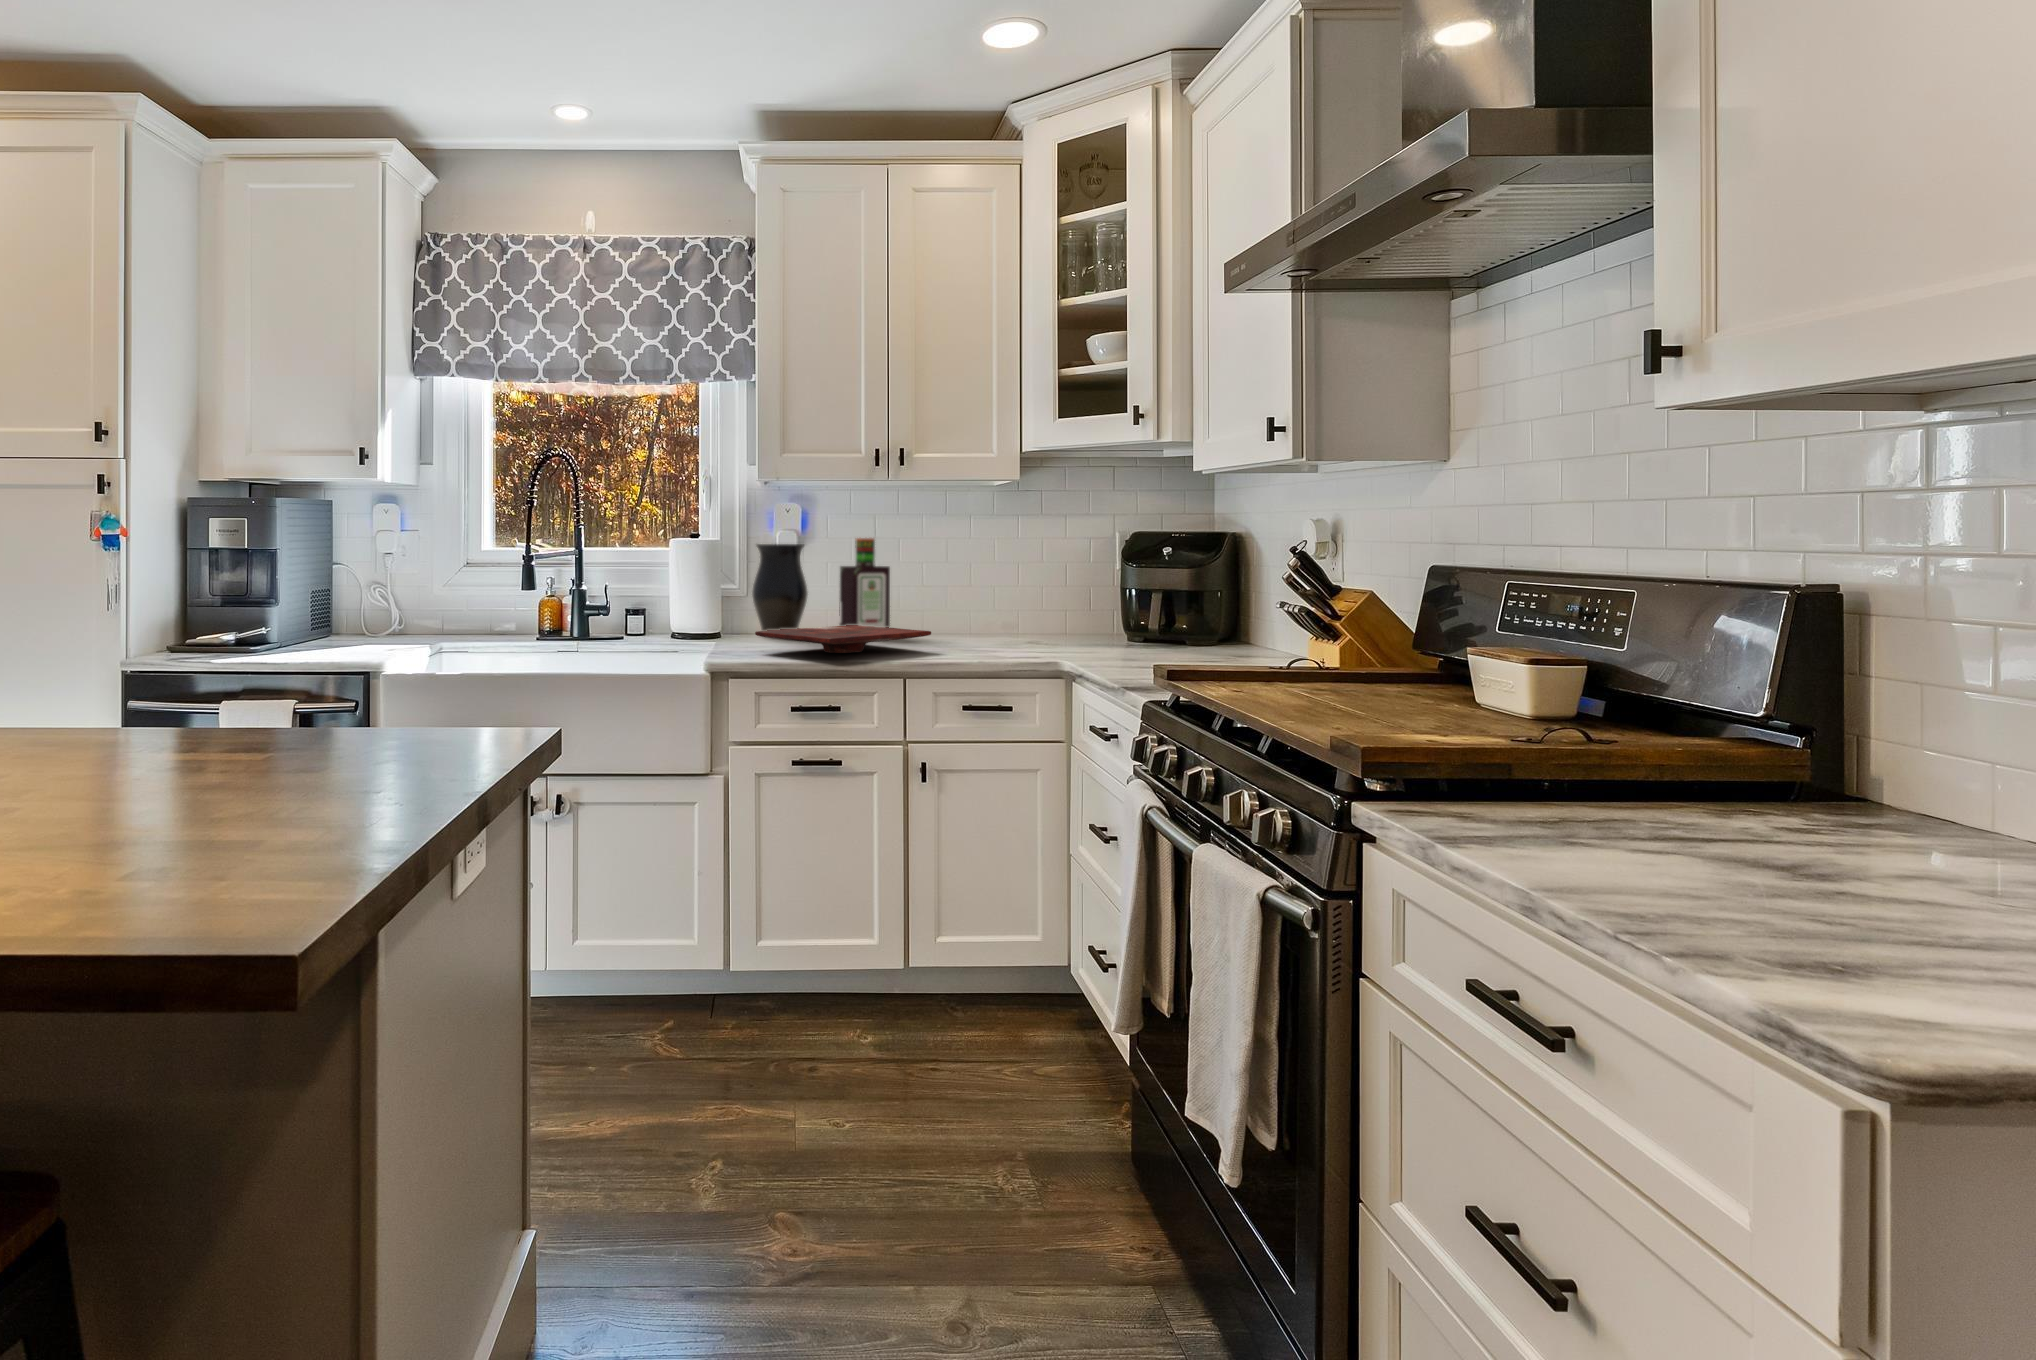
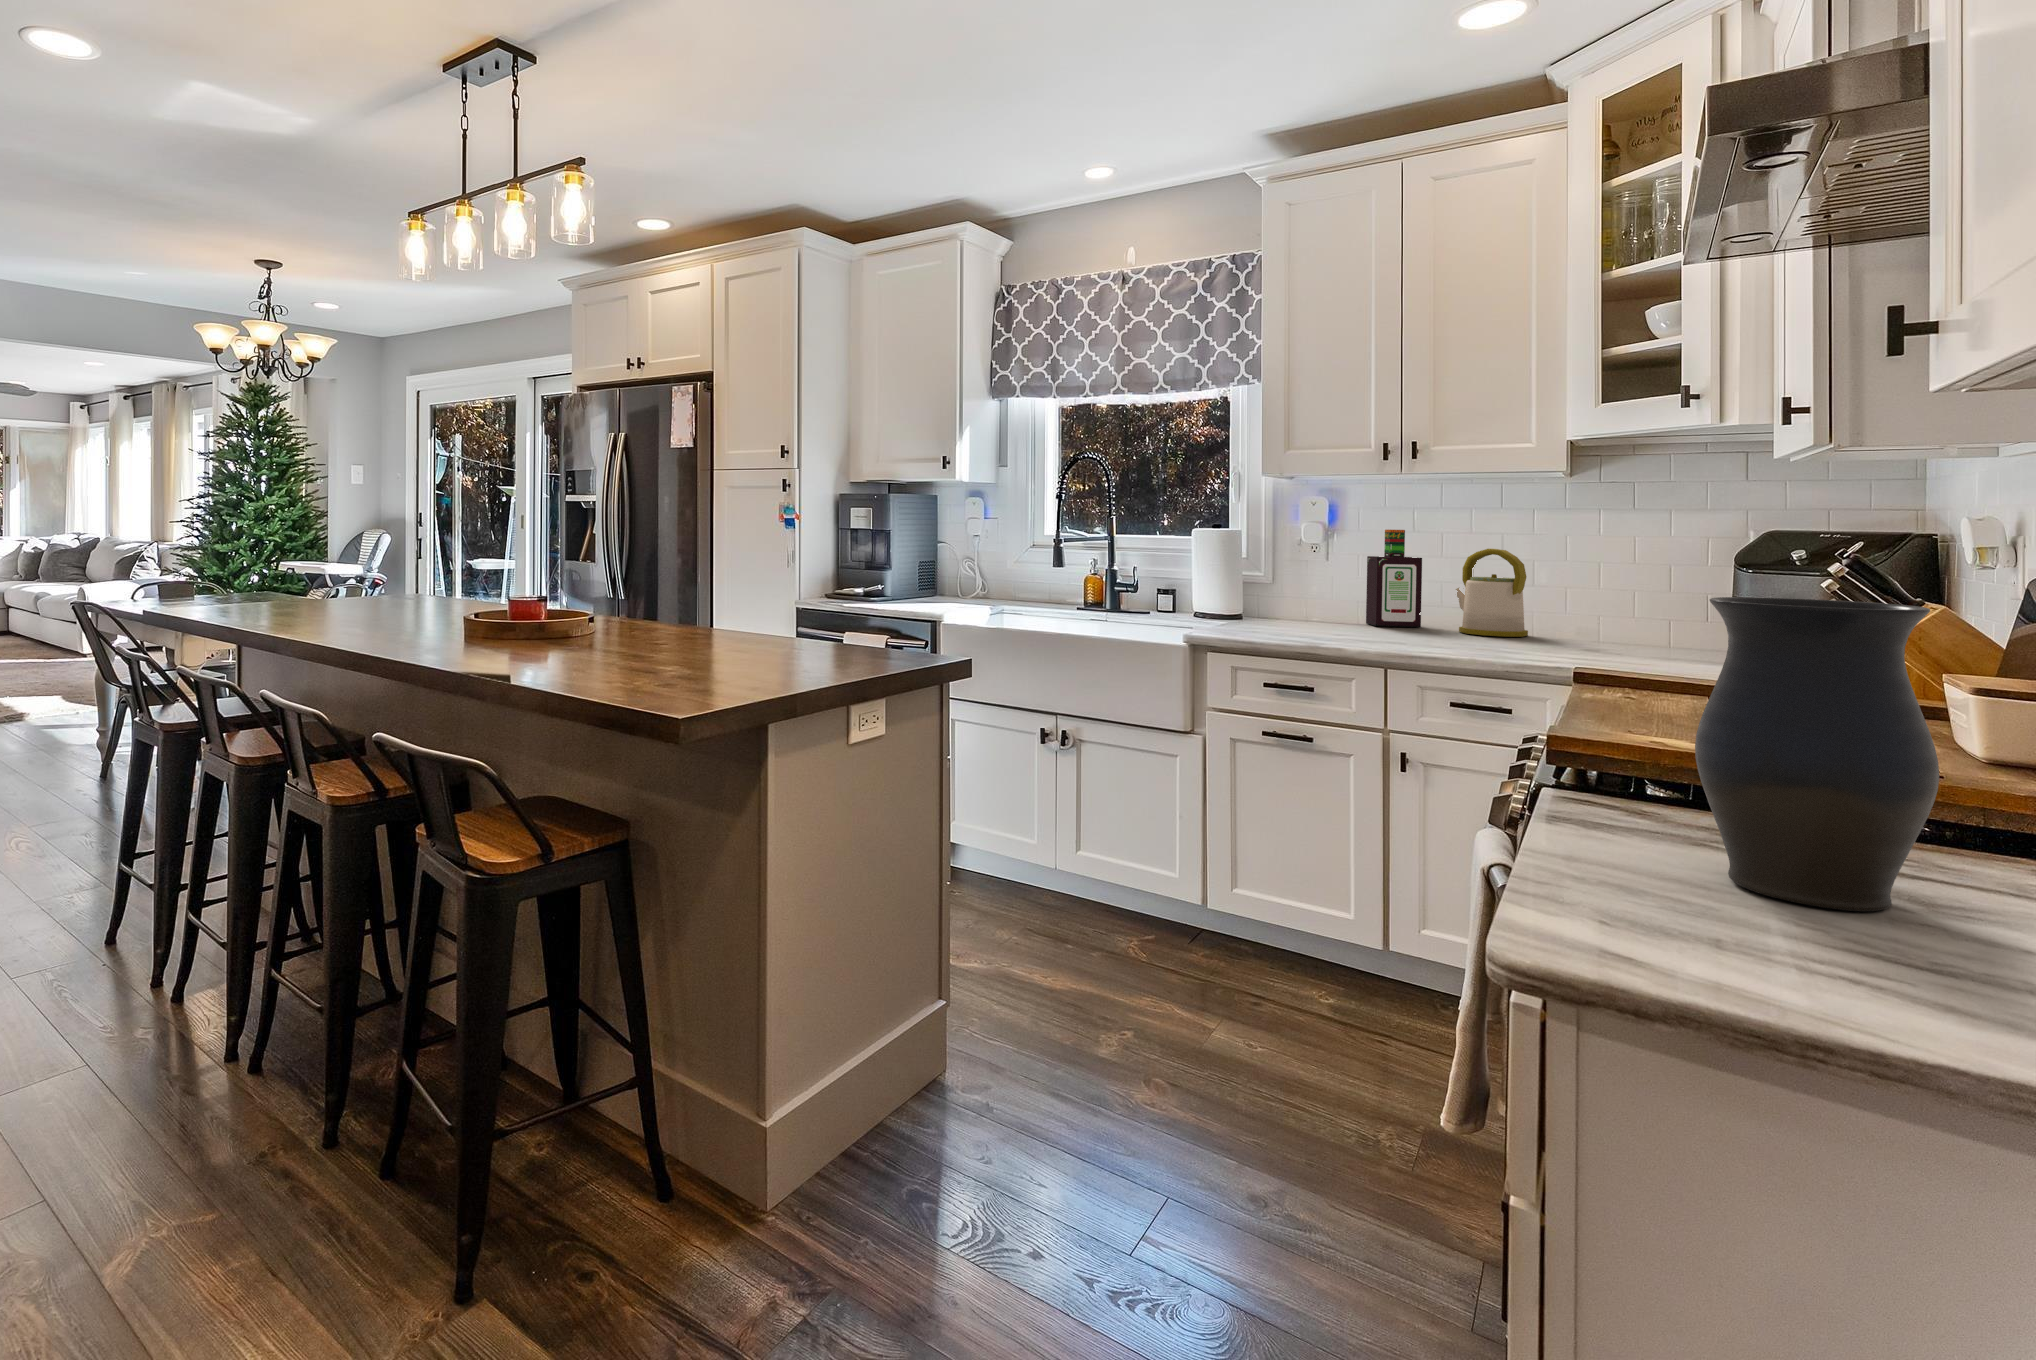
vase: present [752,544,808,631] -> present [1695,597,1939,911]
kettle: none [917,556,982,641] -> present [1456,549,1528,637]
cutting board: present [755,625,931,653] -> none [1249,613,1439,638]

